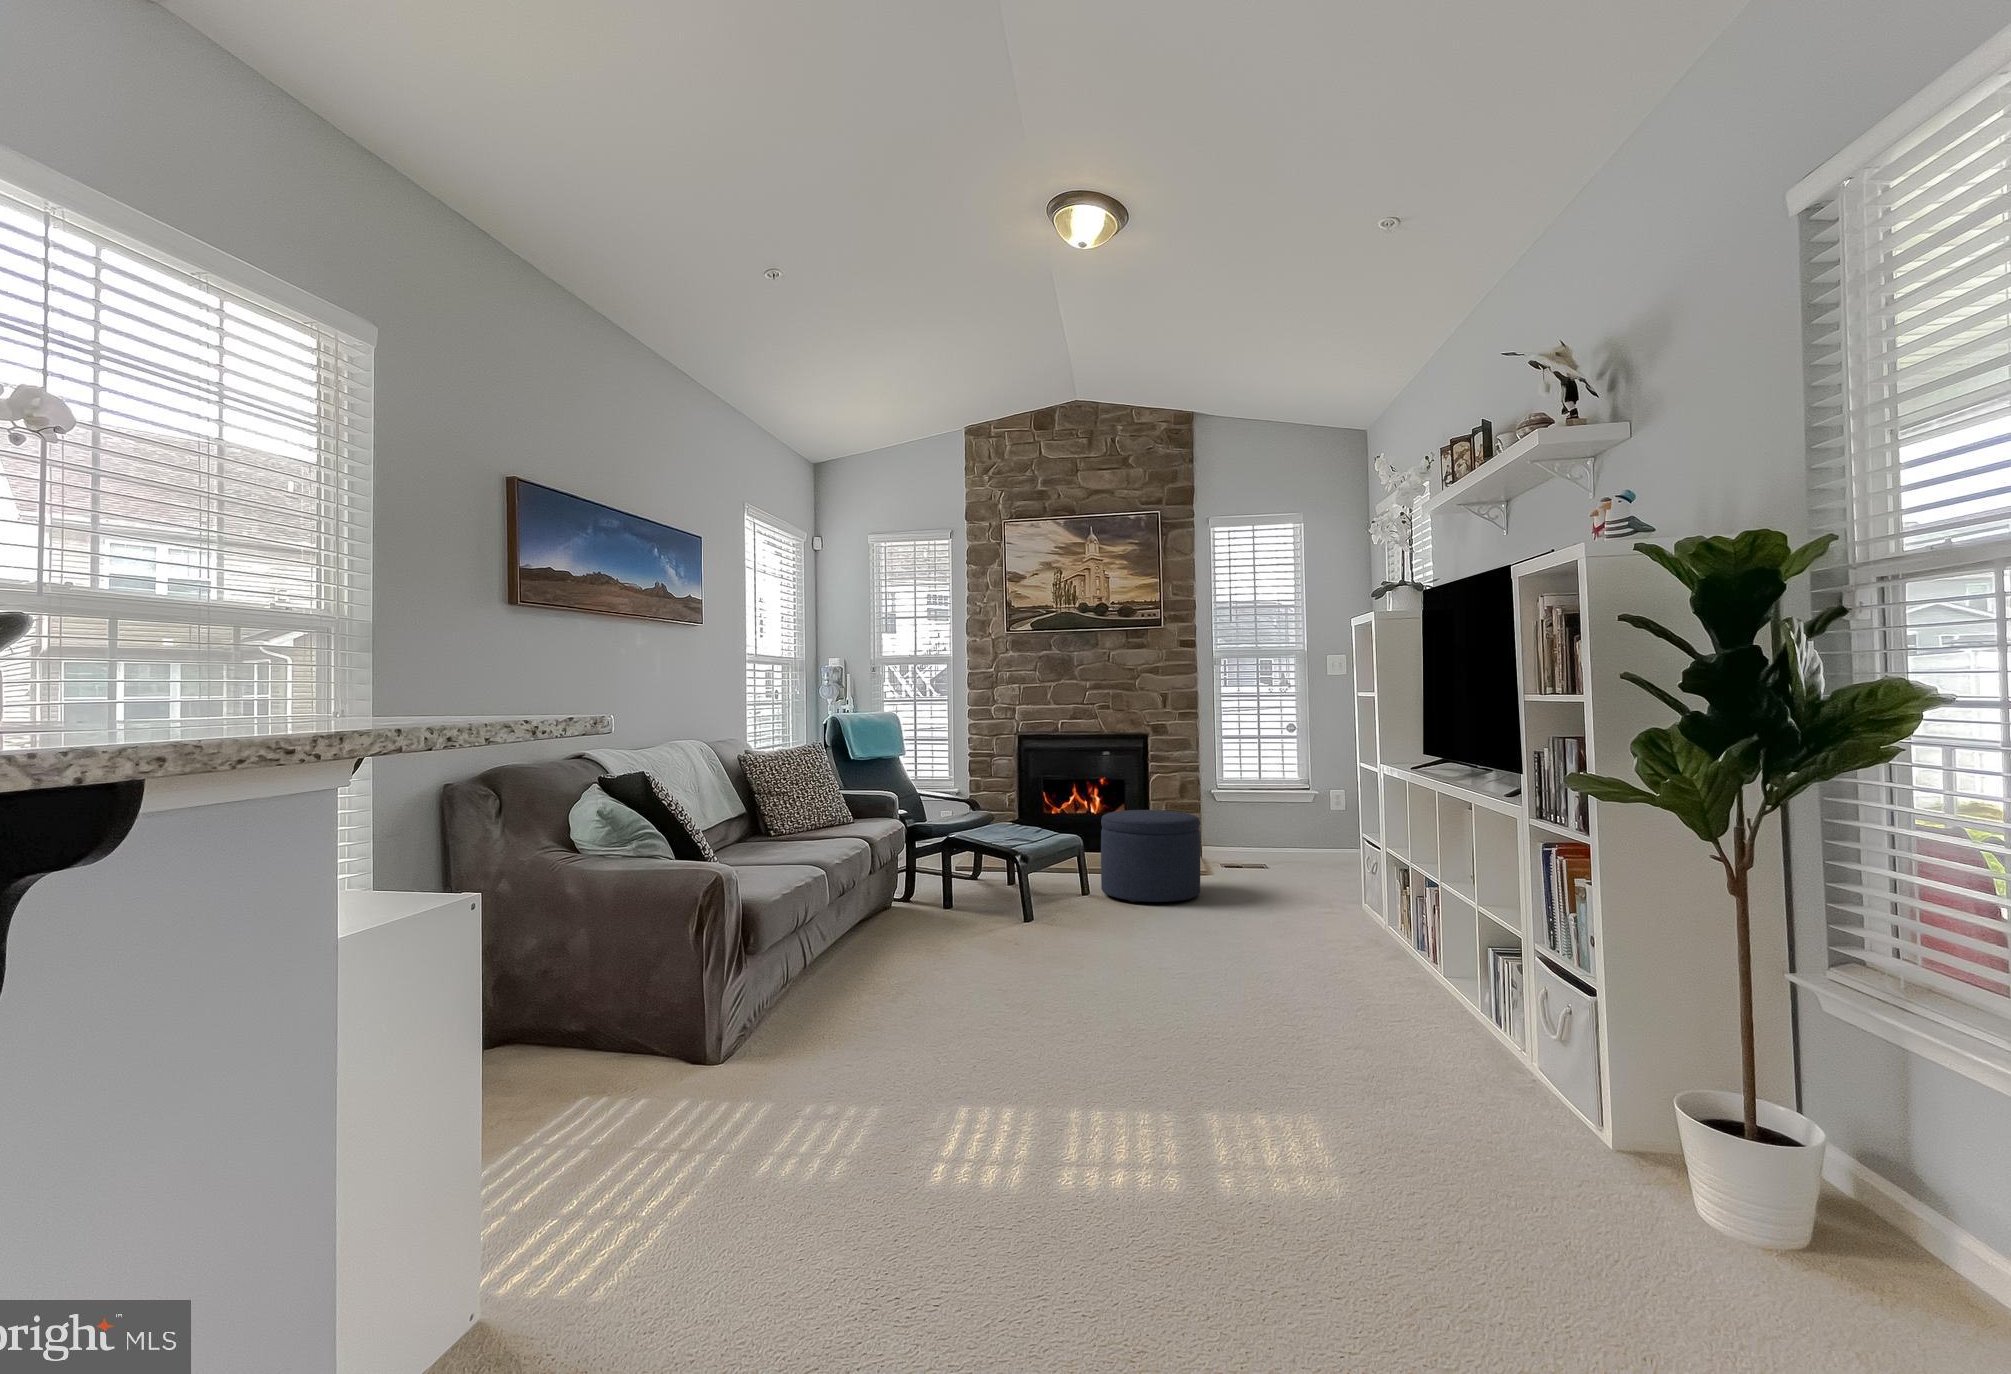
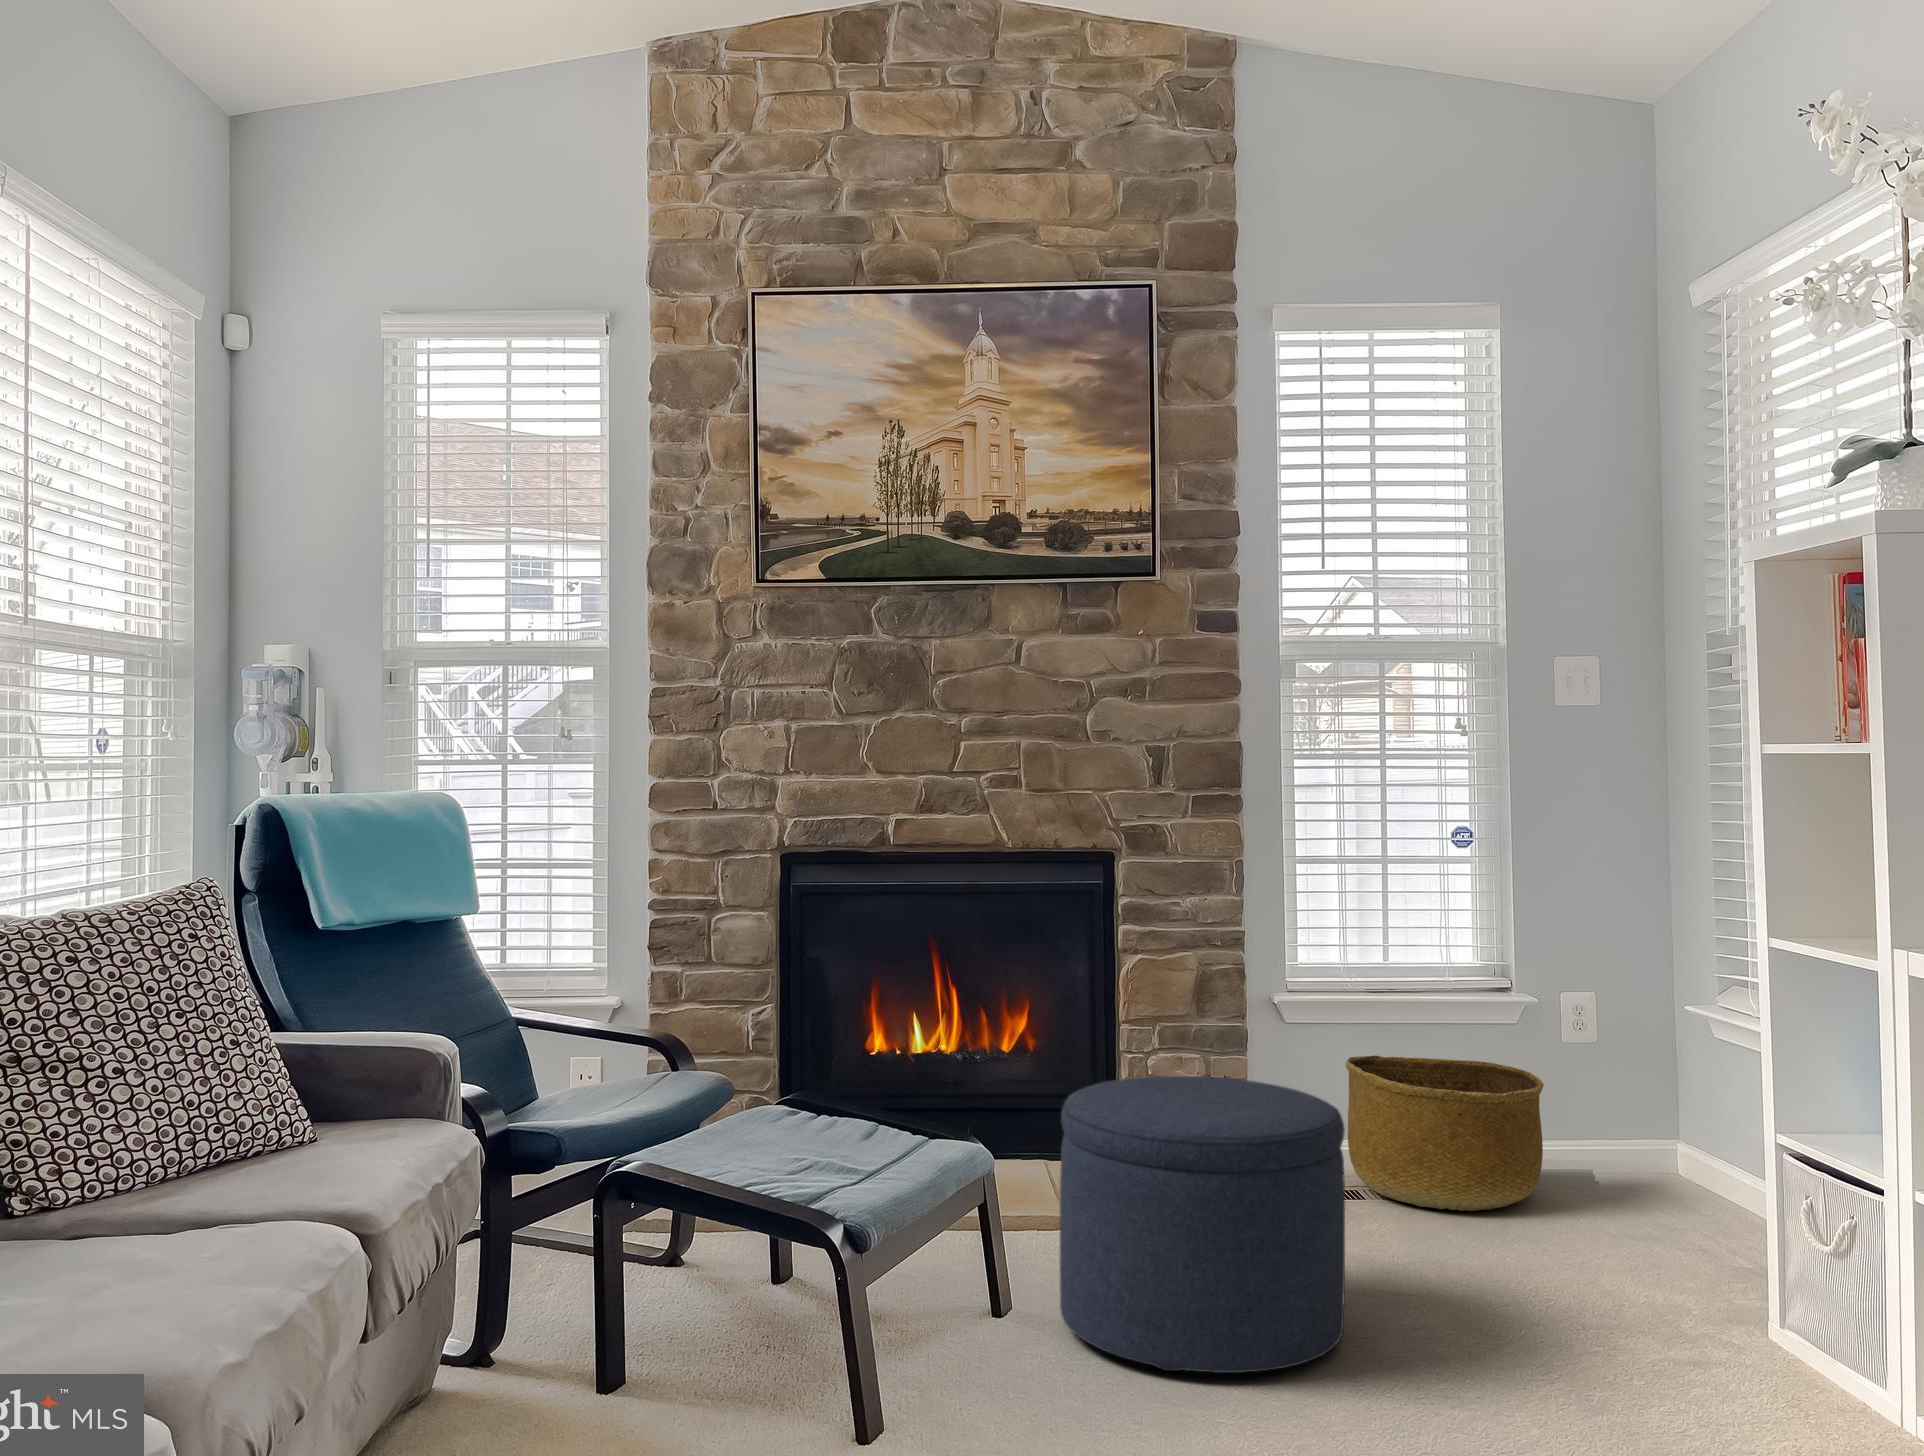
basket: none [1237,815,1313,871] -> present [1345,1055,1544,1211]

